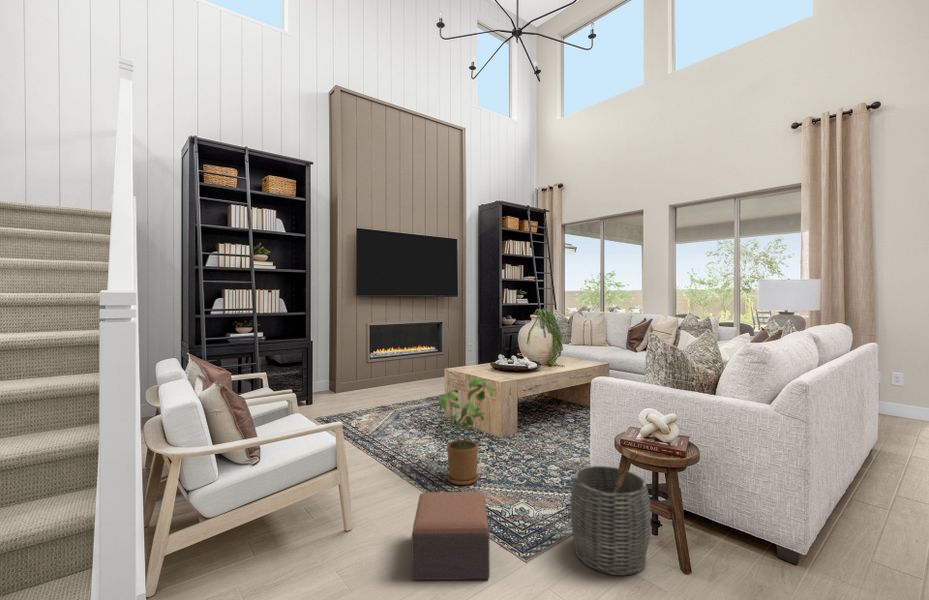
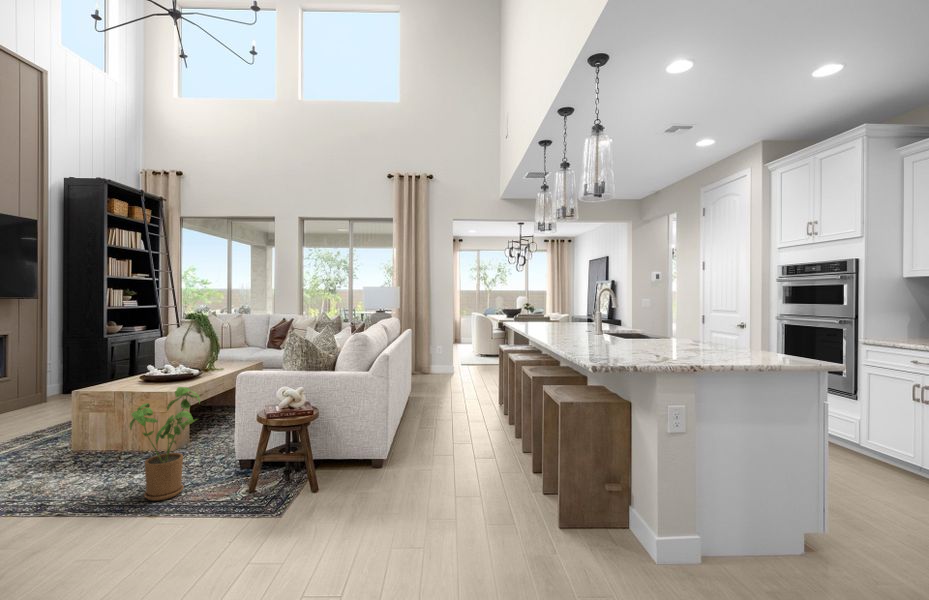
woven basket: present [571,466,651,575] -> none [305,433,362,507]
footstool: present [412,492,490,580] -> none [162,484,260,577]

